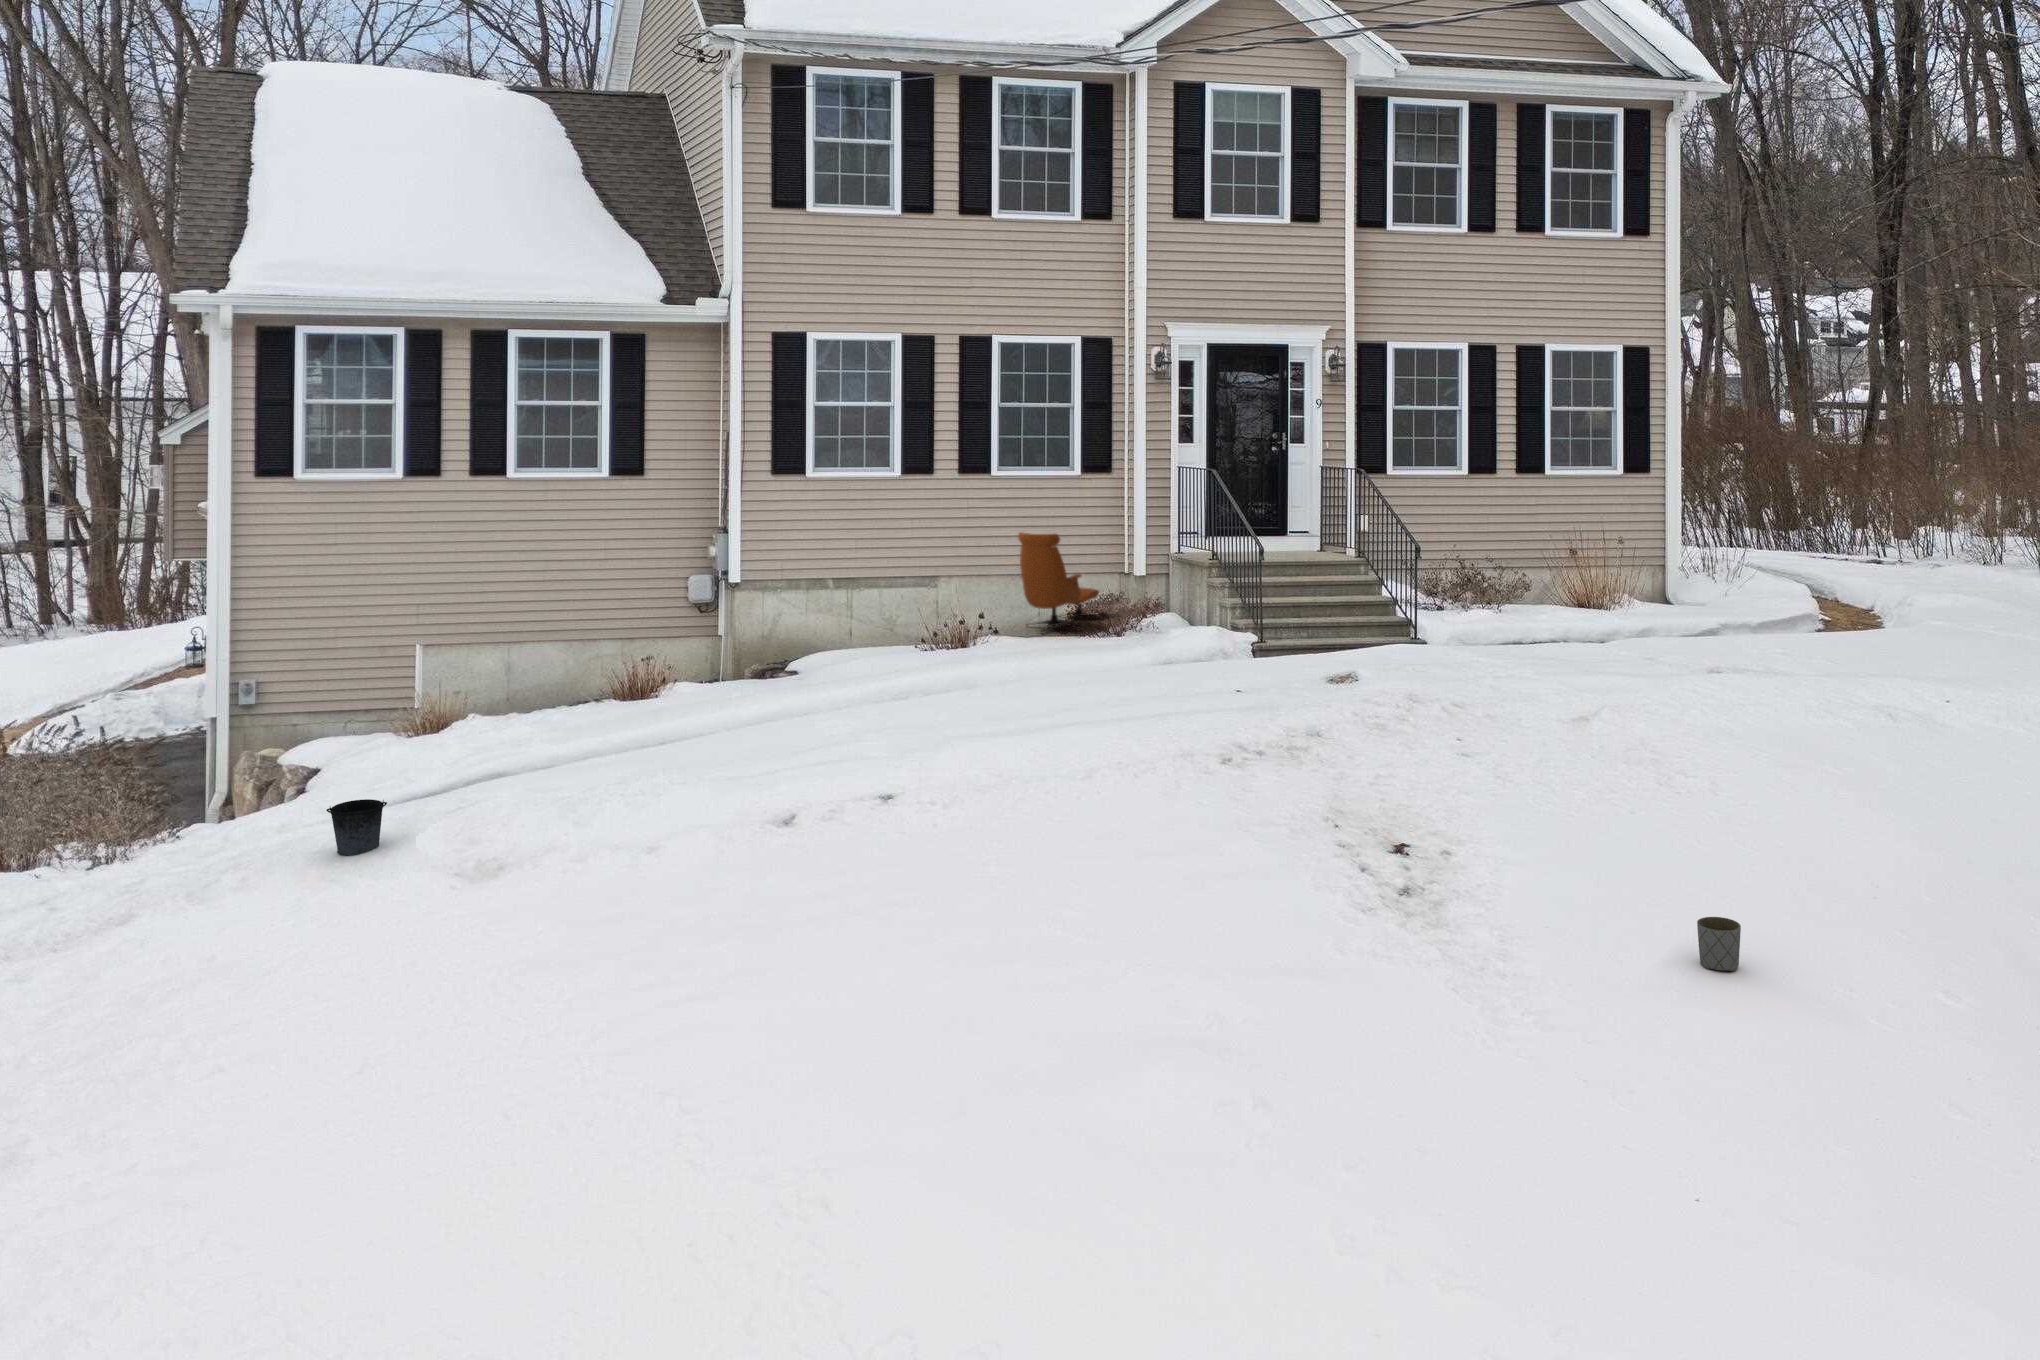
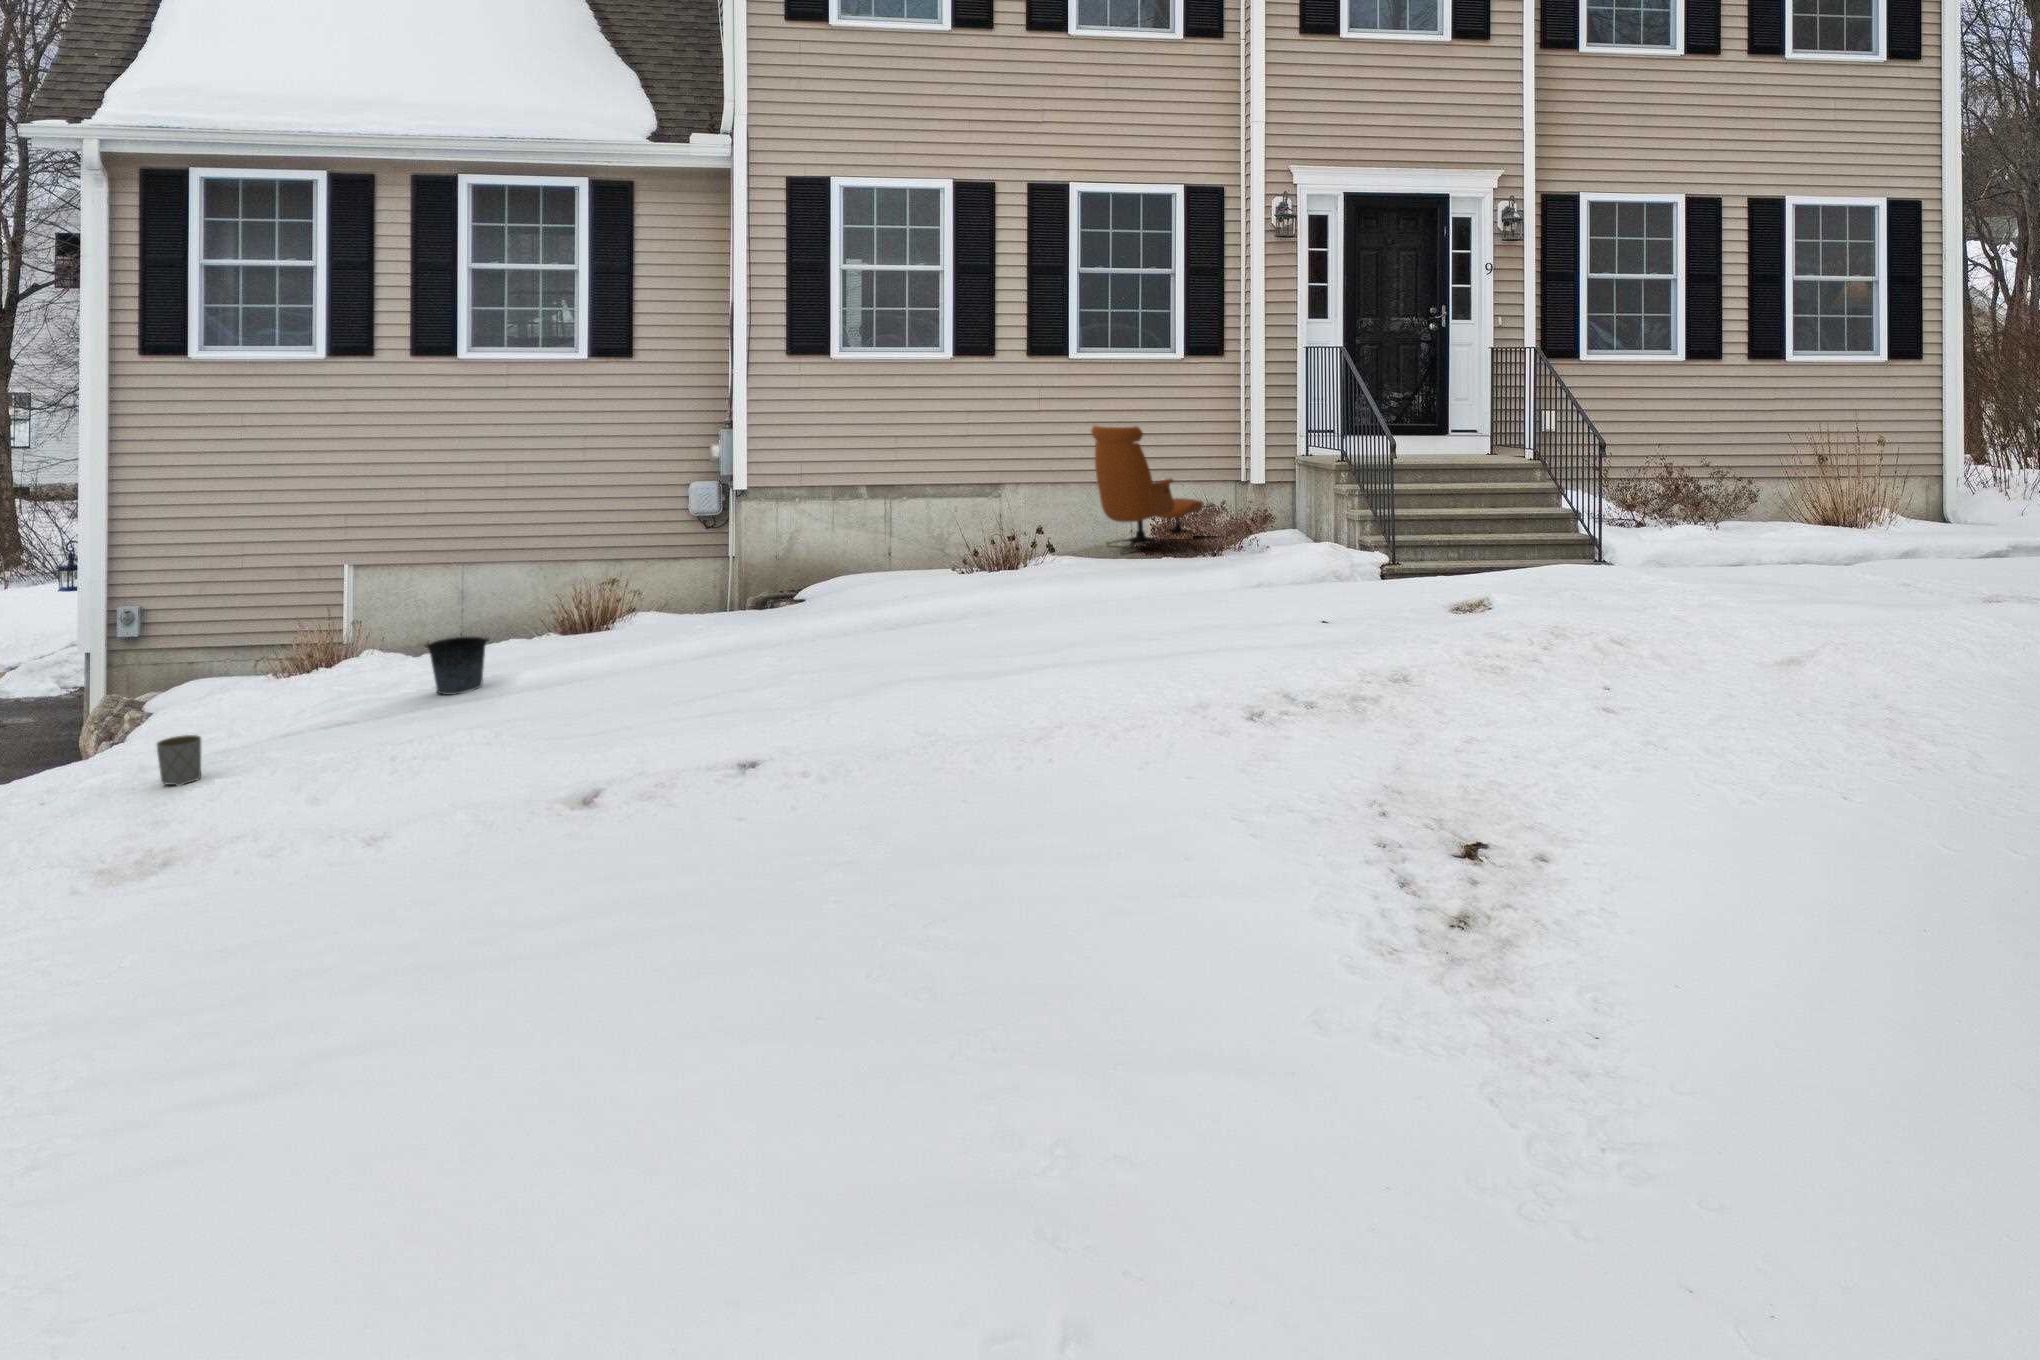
bucket: present [326,799,387,855] -> present [424,637,489,695]
planter: present [1697,917,1741,972] -> present [157,735,201,786]

